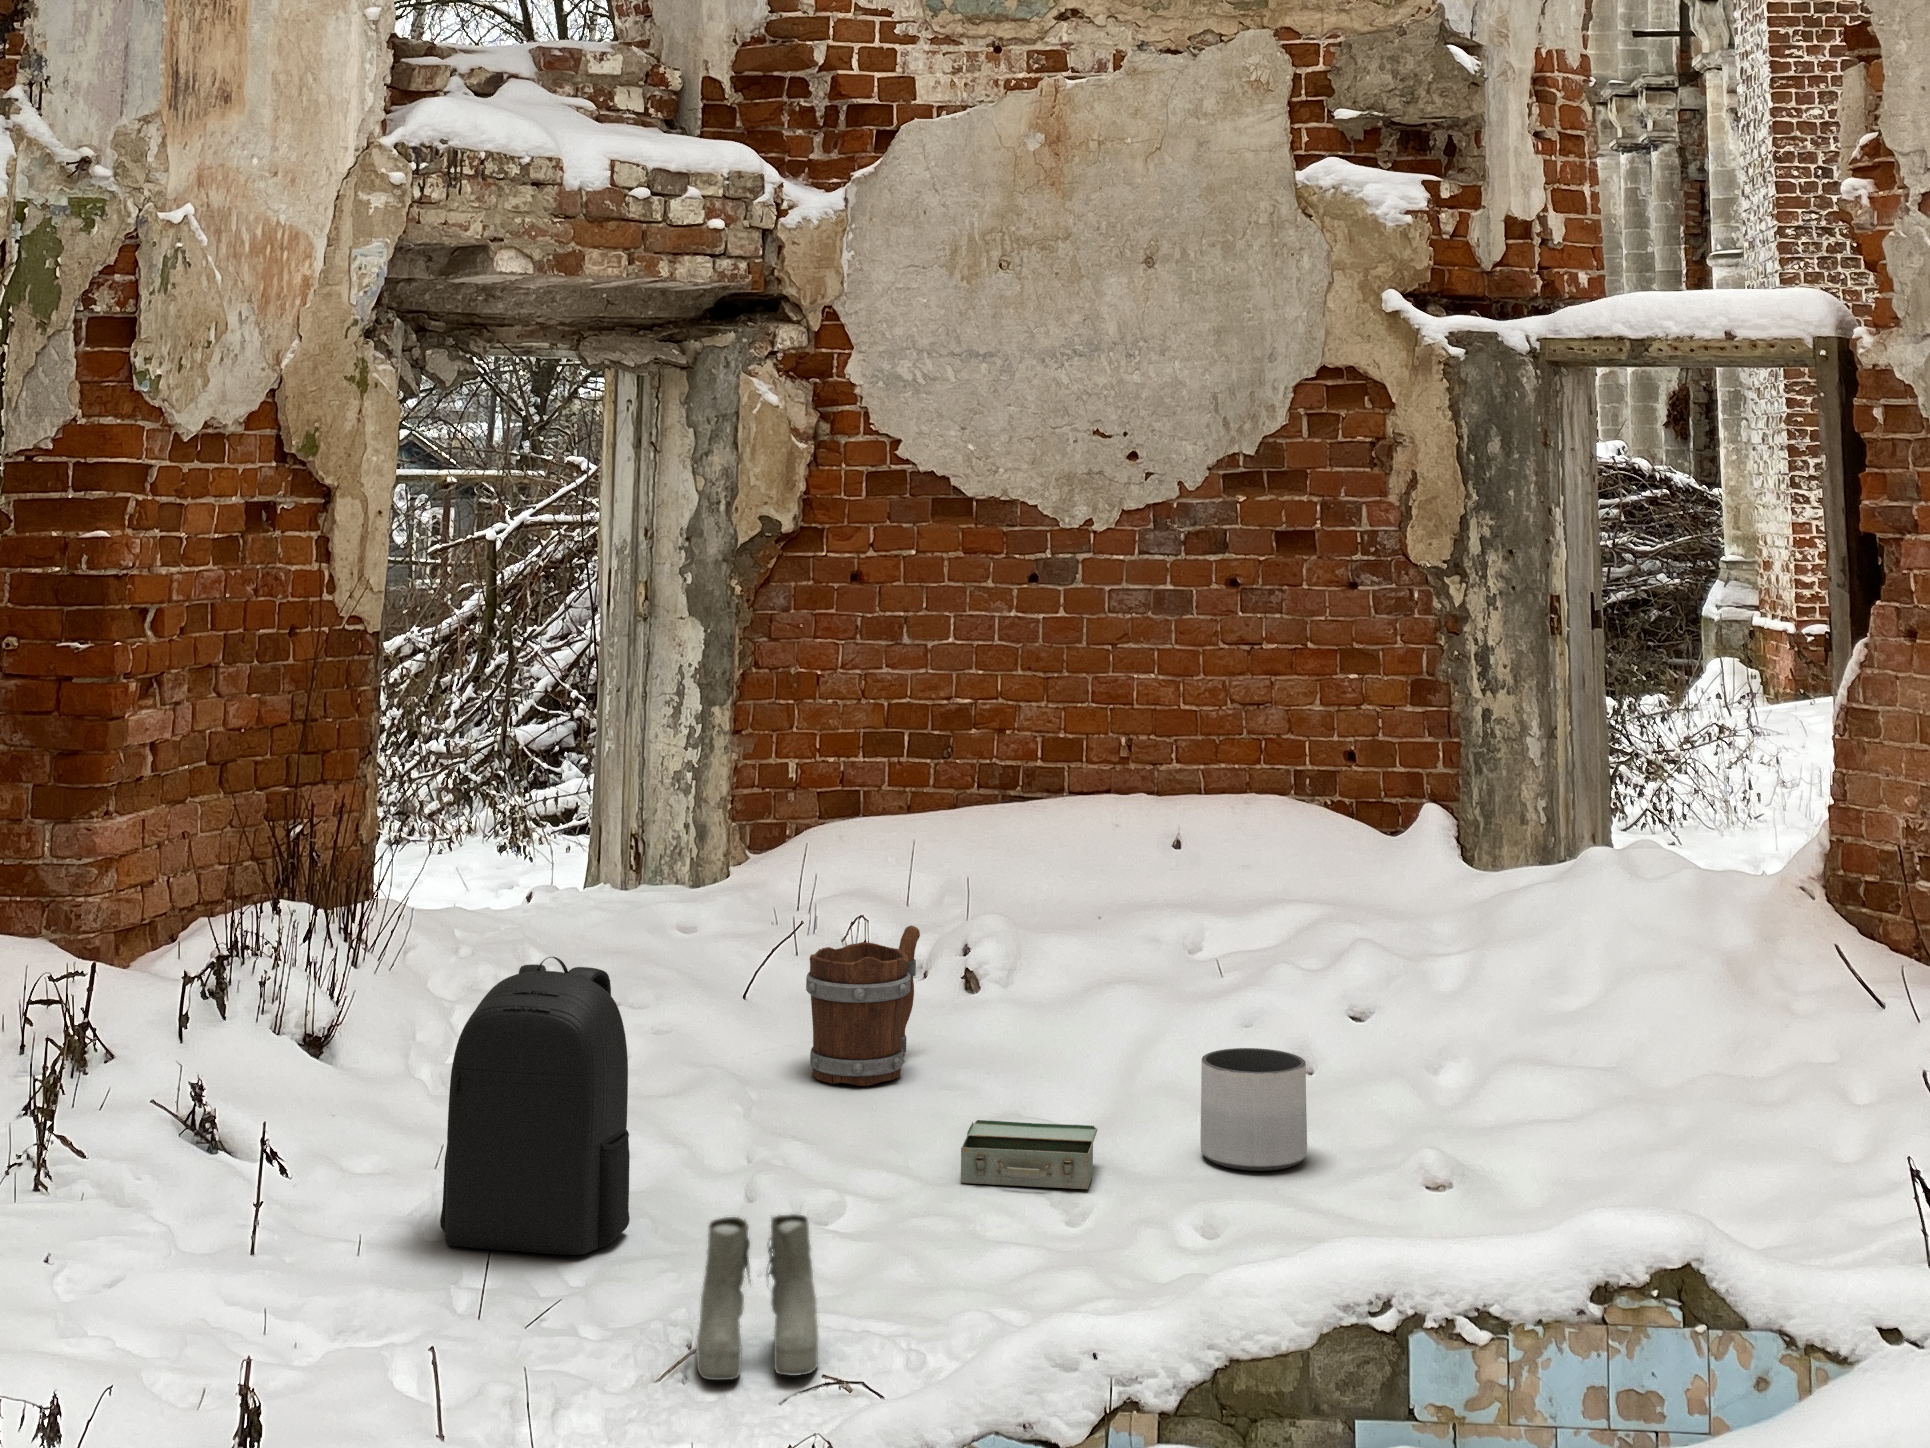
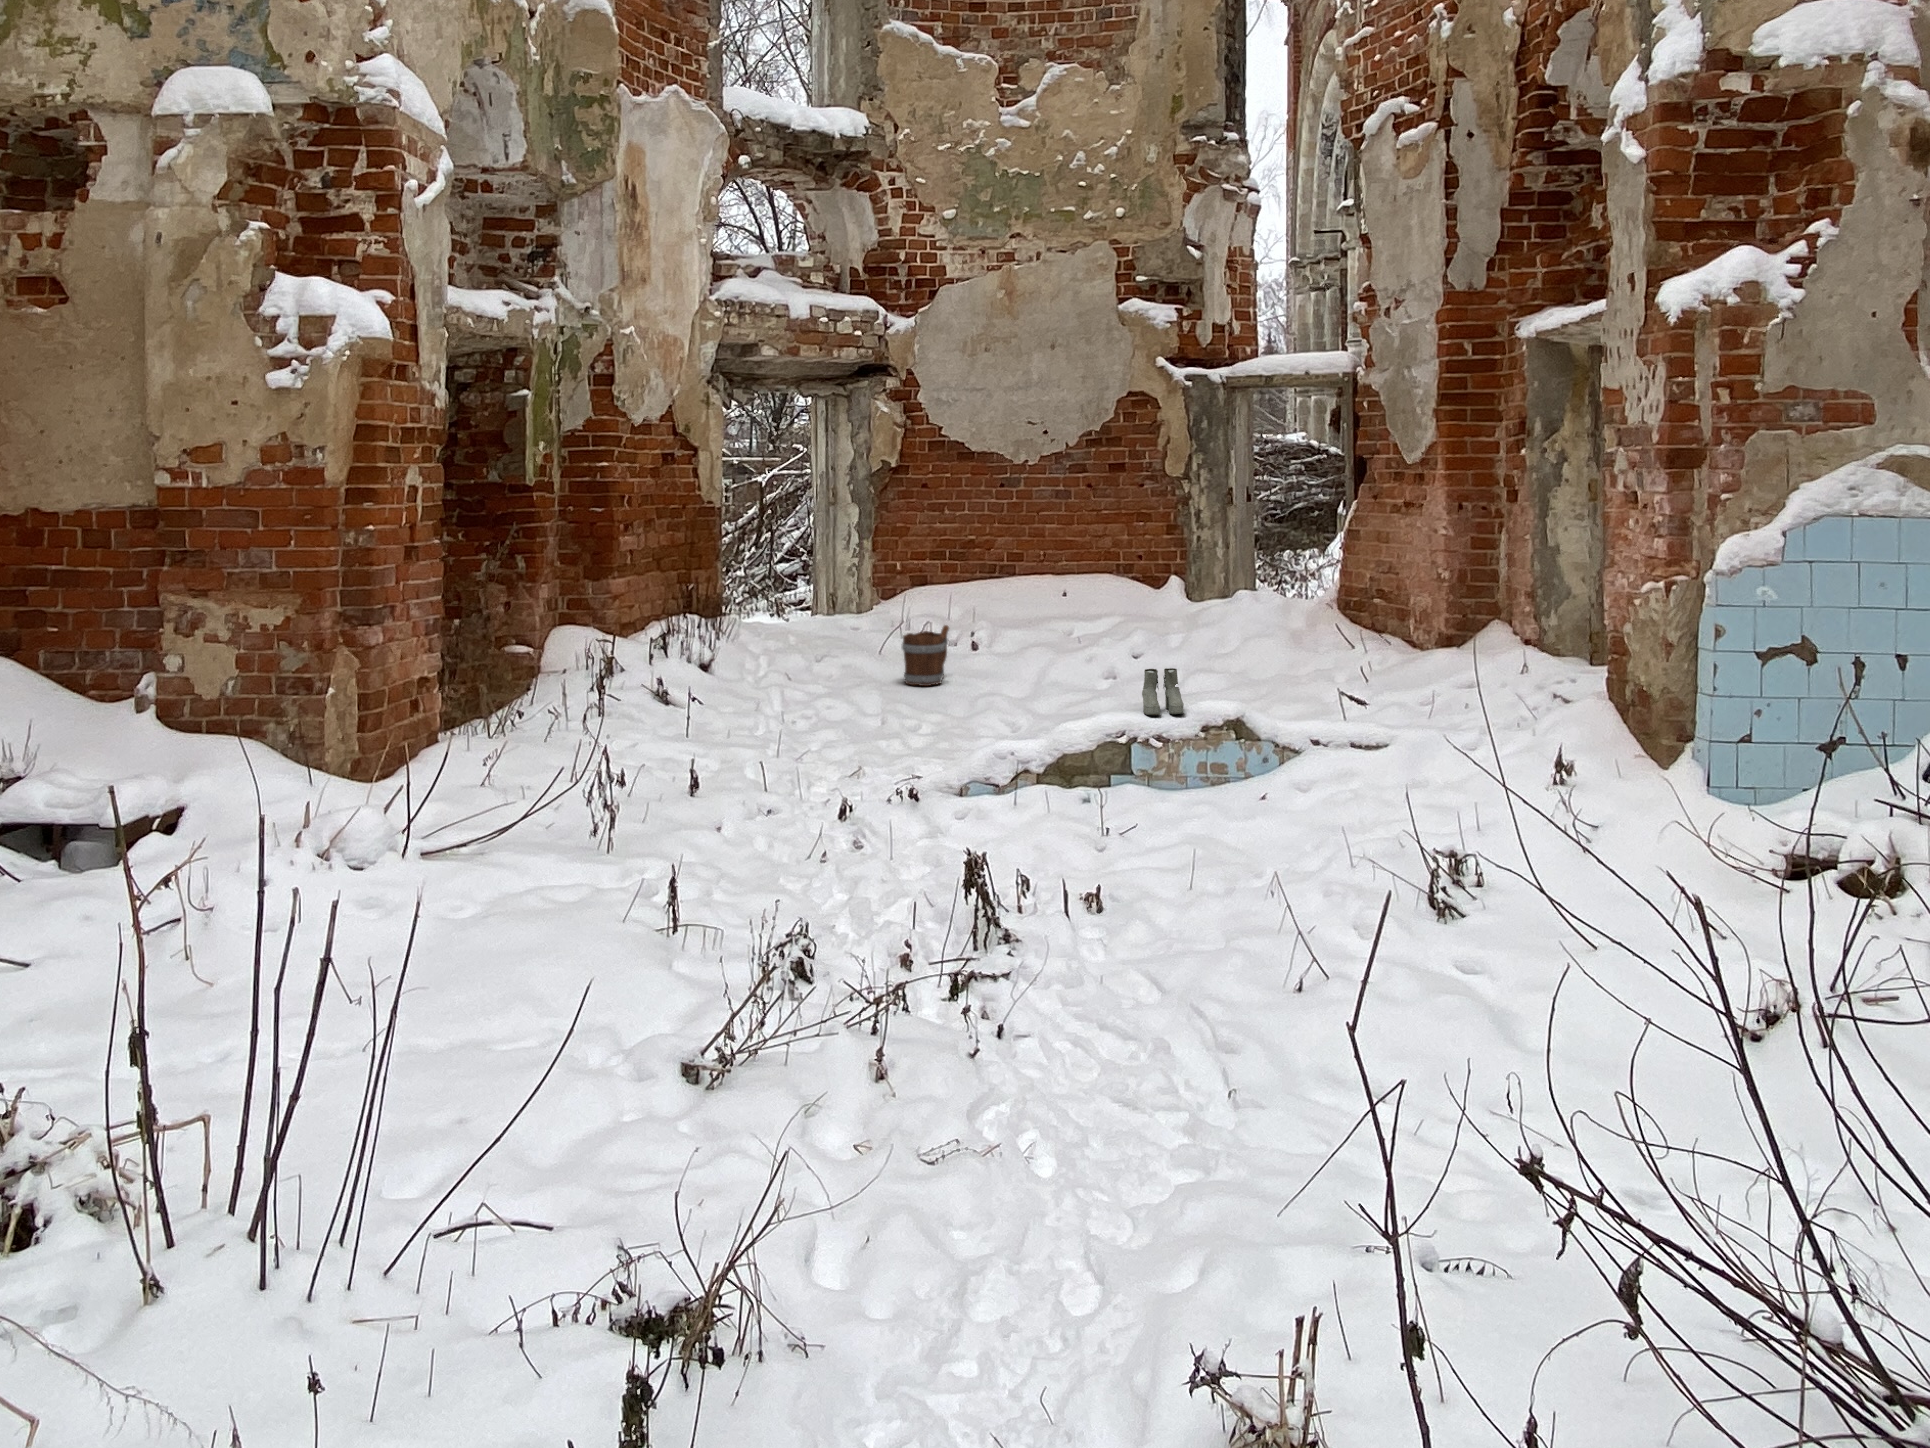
backpack: present [440,957,630,1255] -> none [755,626,830,736]
planter: present [1200,1048,1307,1171] -> none [1063,667,1106,712]
toolbox: present [961,1120,1097,1189] -> none [964,694,1020,718]
boots: present [696,1214,818,1380] -> present [1142,668,1184,715]

